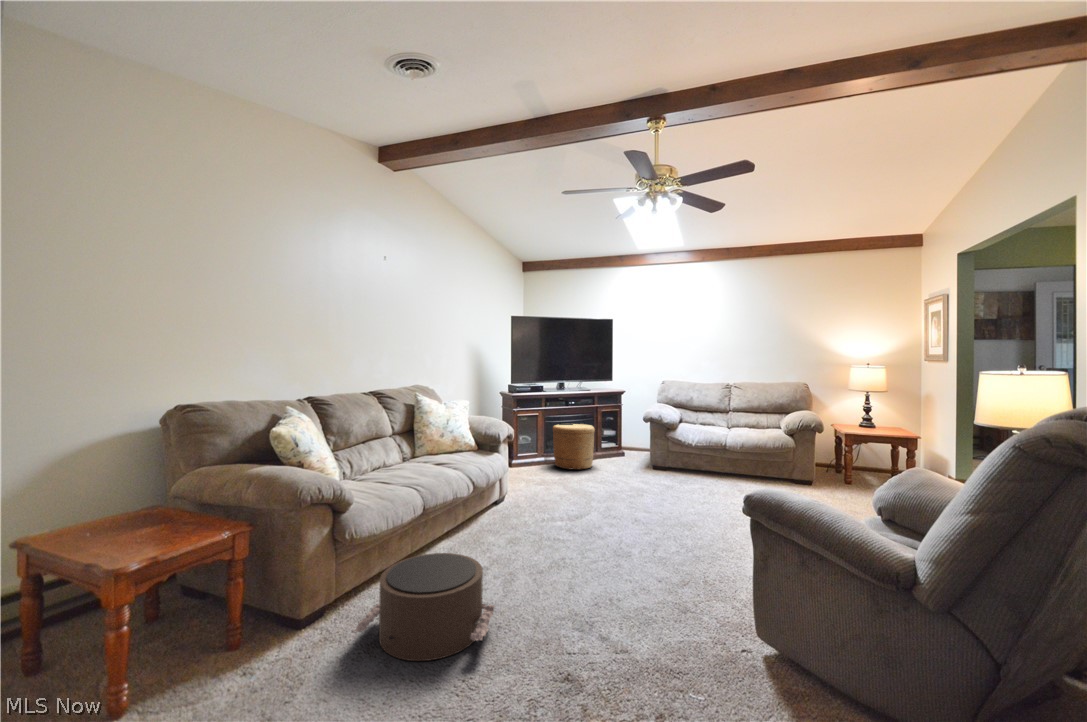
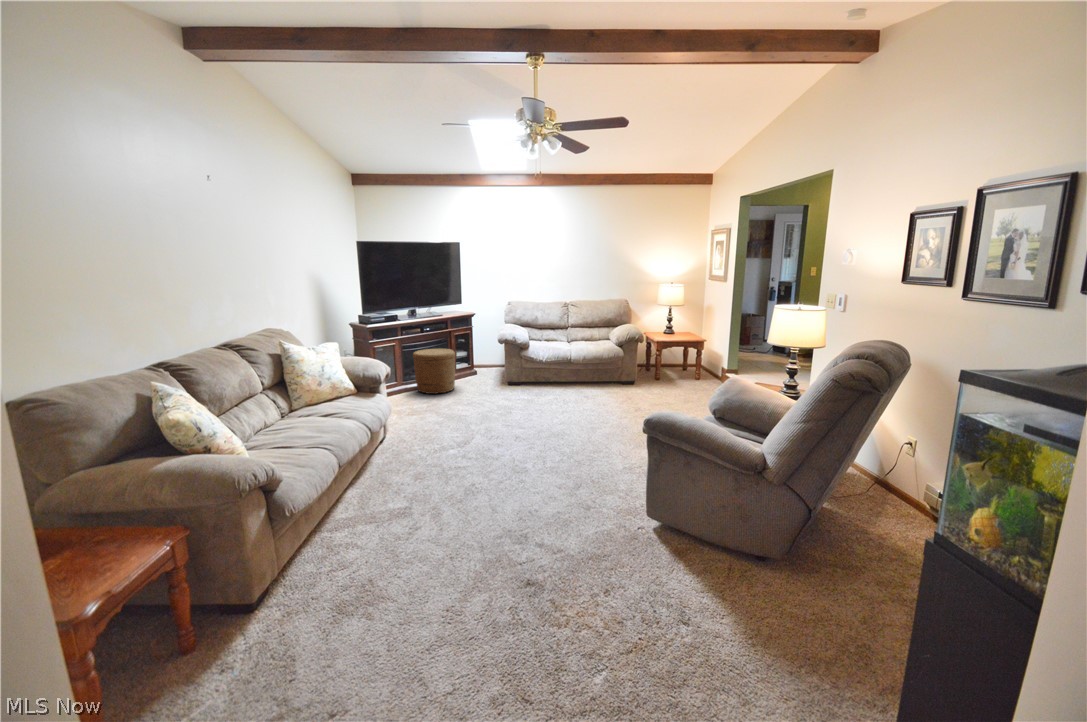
pouf: present [355,553,494,661] -> none [327,507,453,610]

